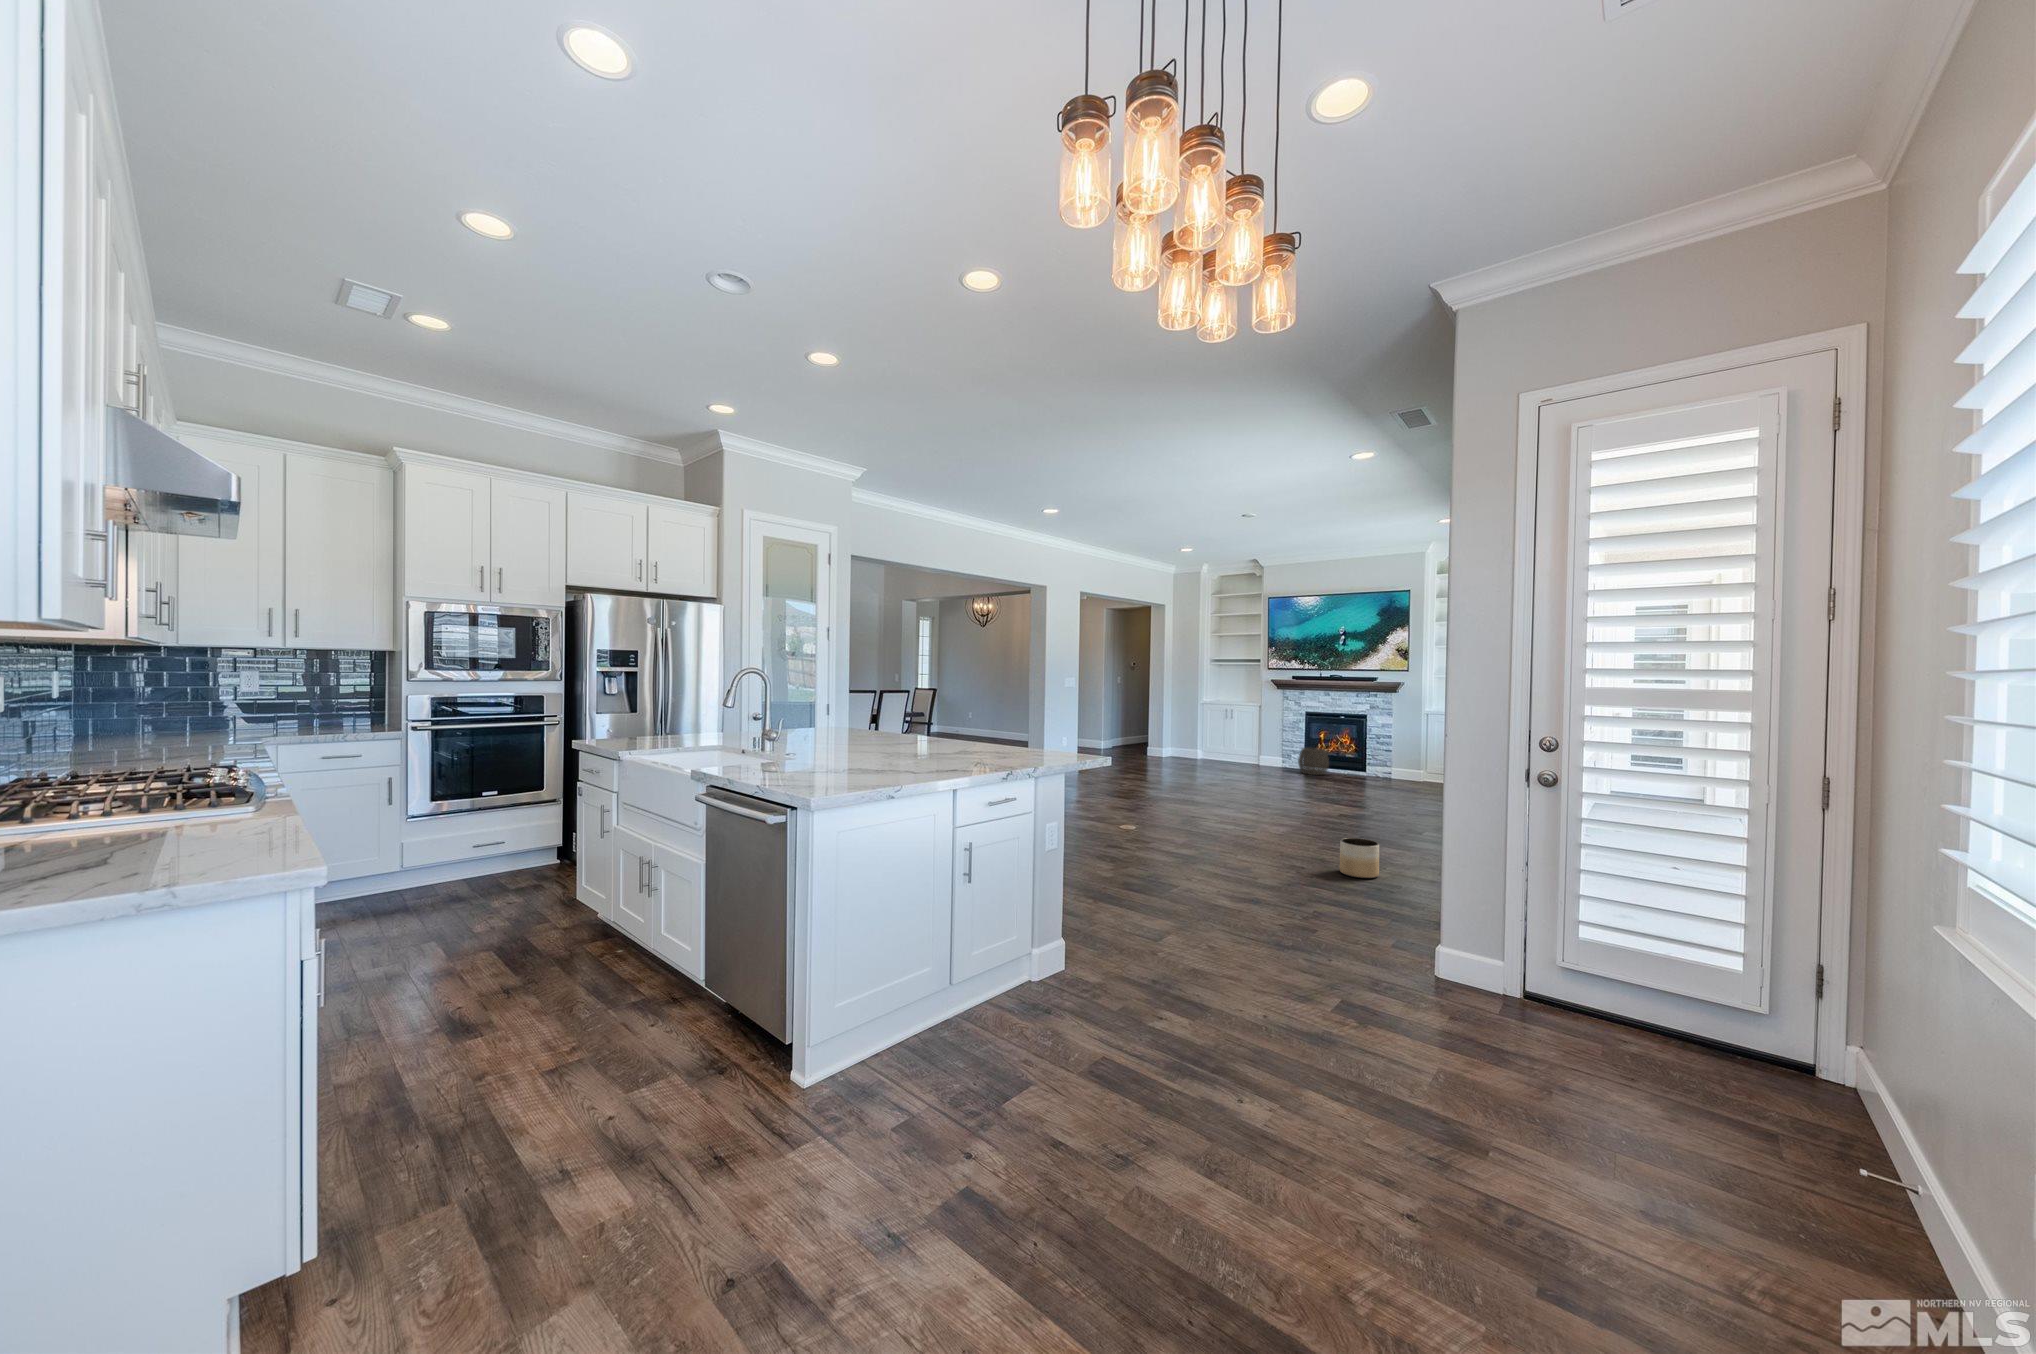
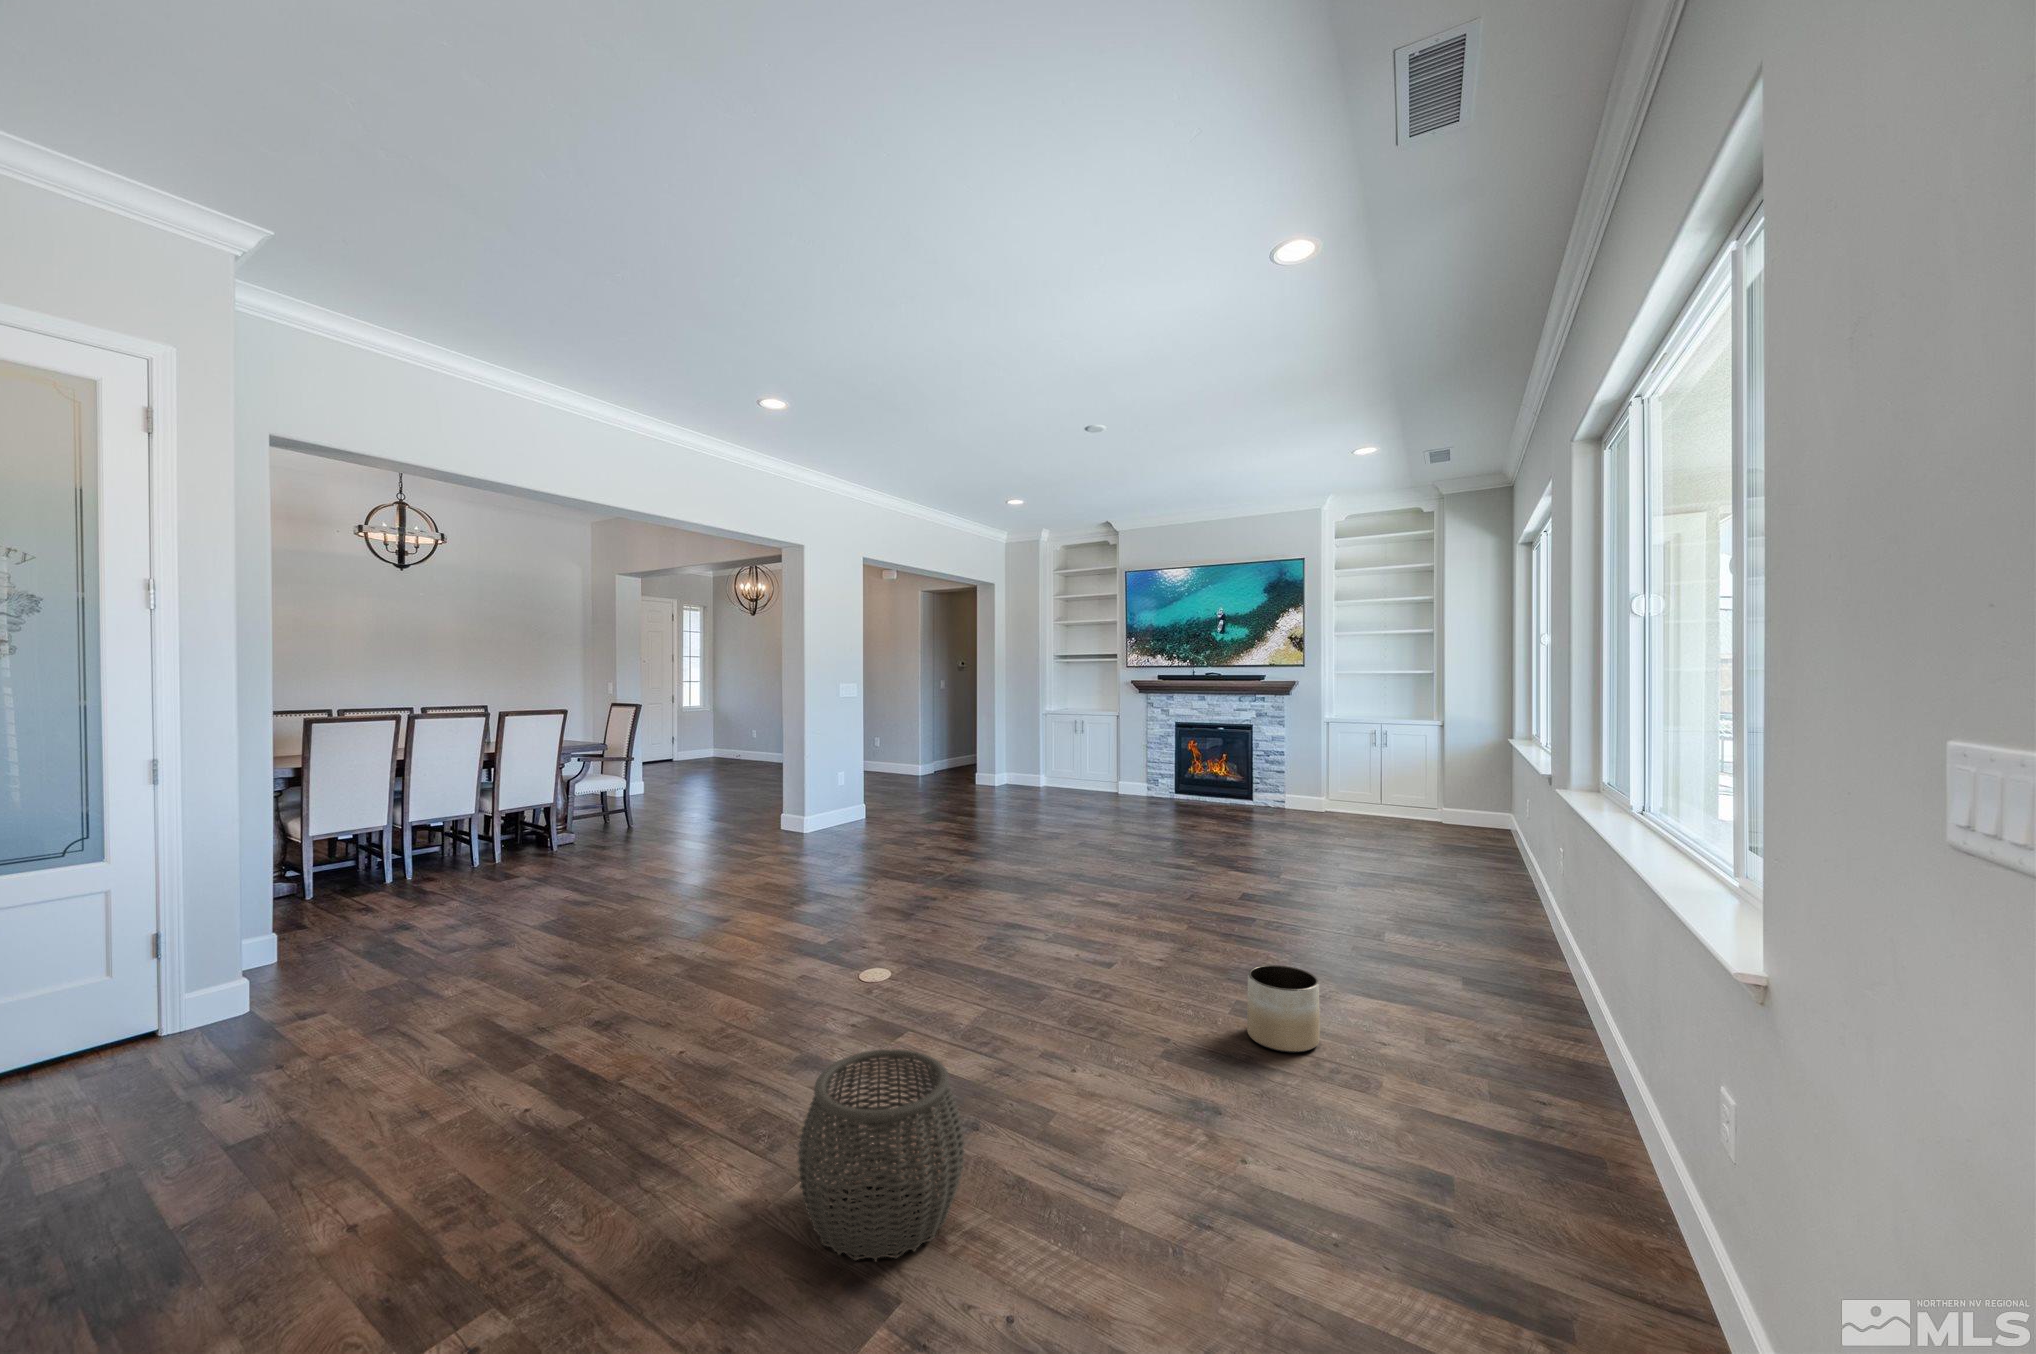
woven basket: present [1298,748,1329,775] -> present [798,1049,965,1261]

